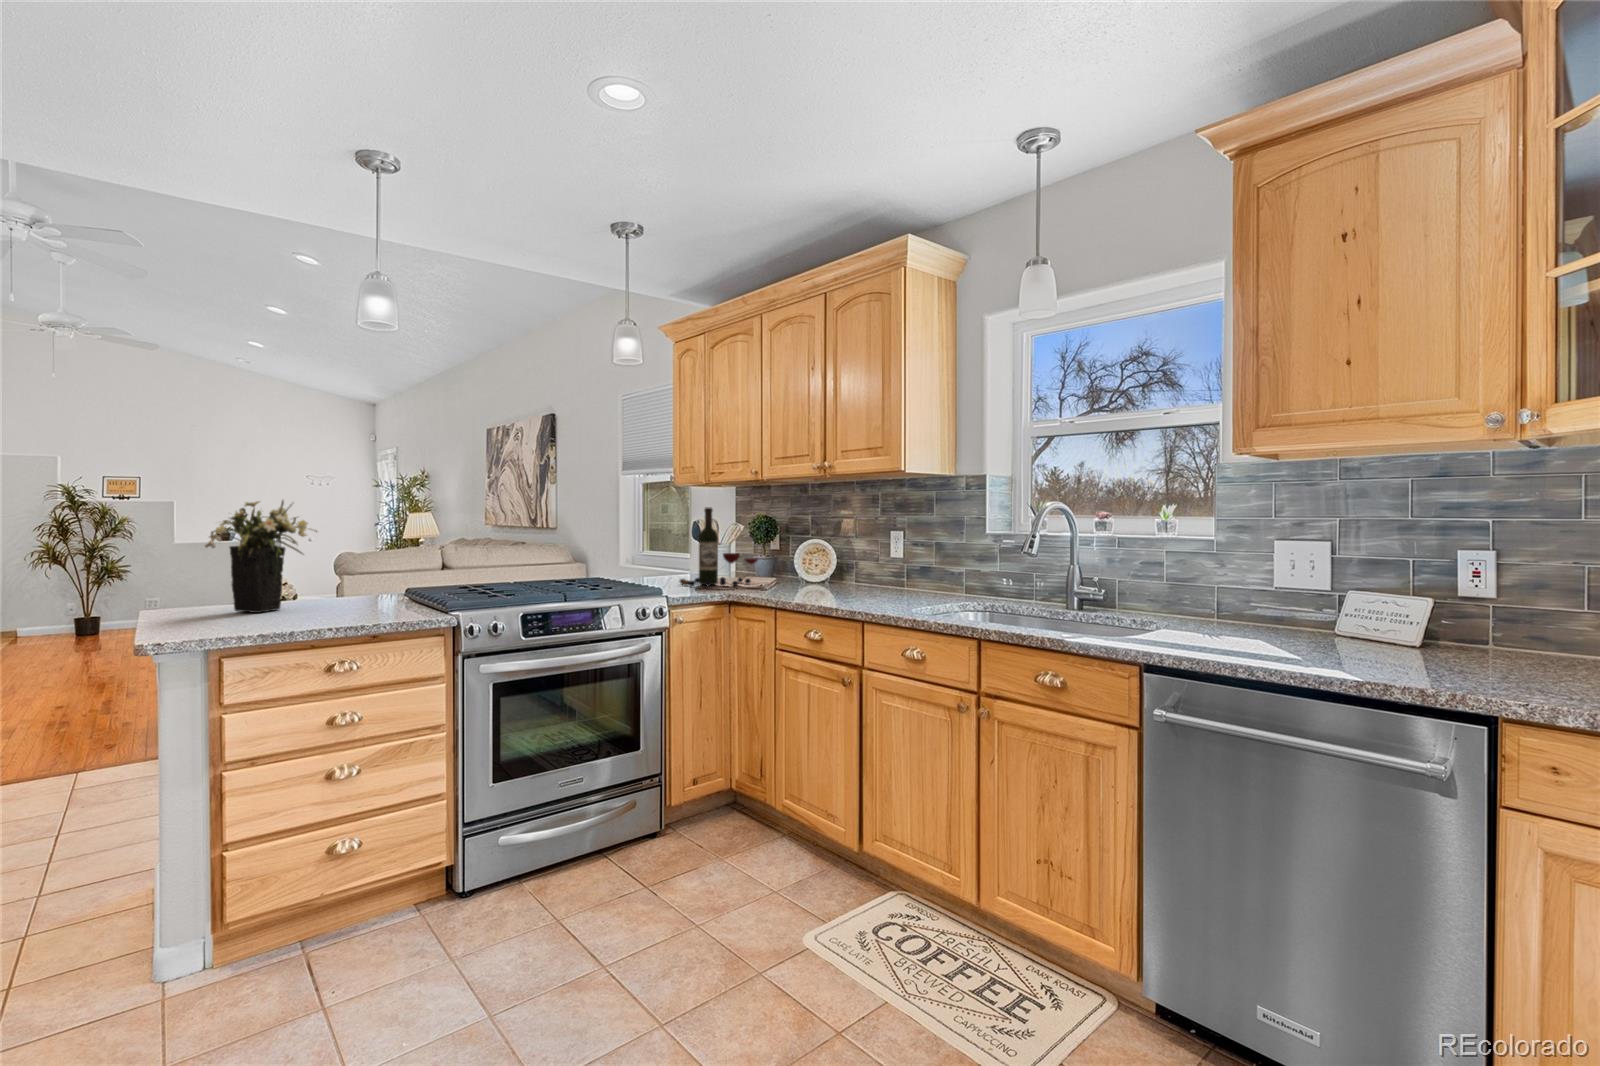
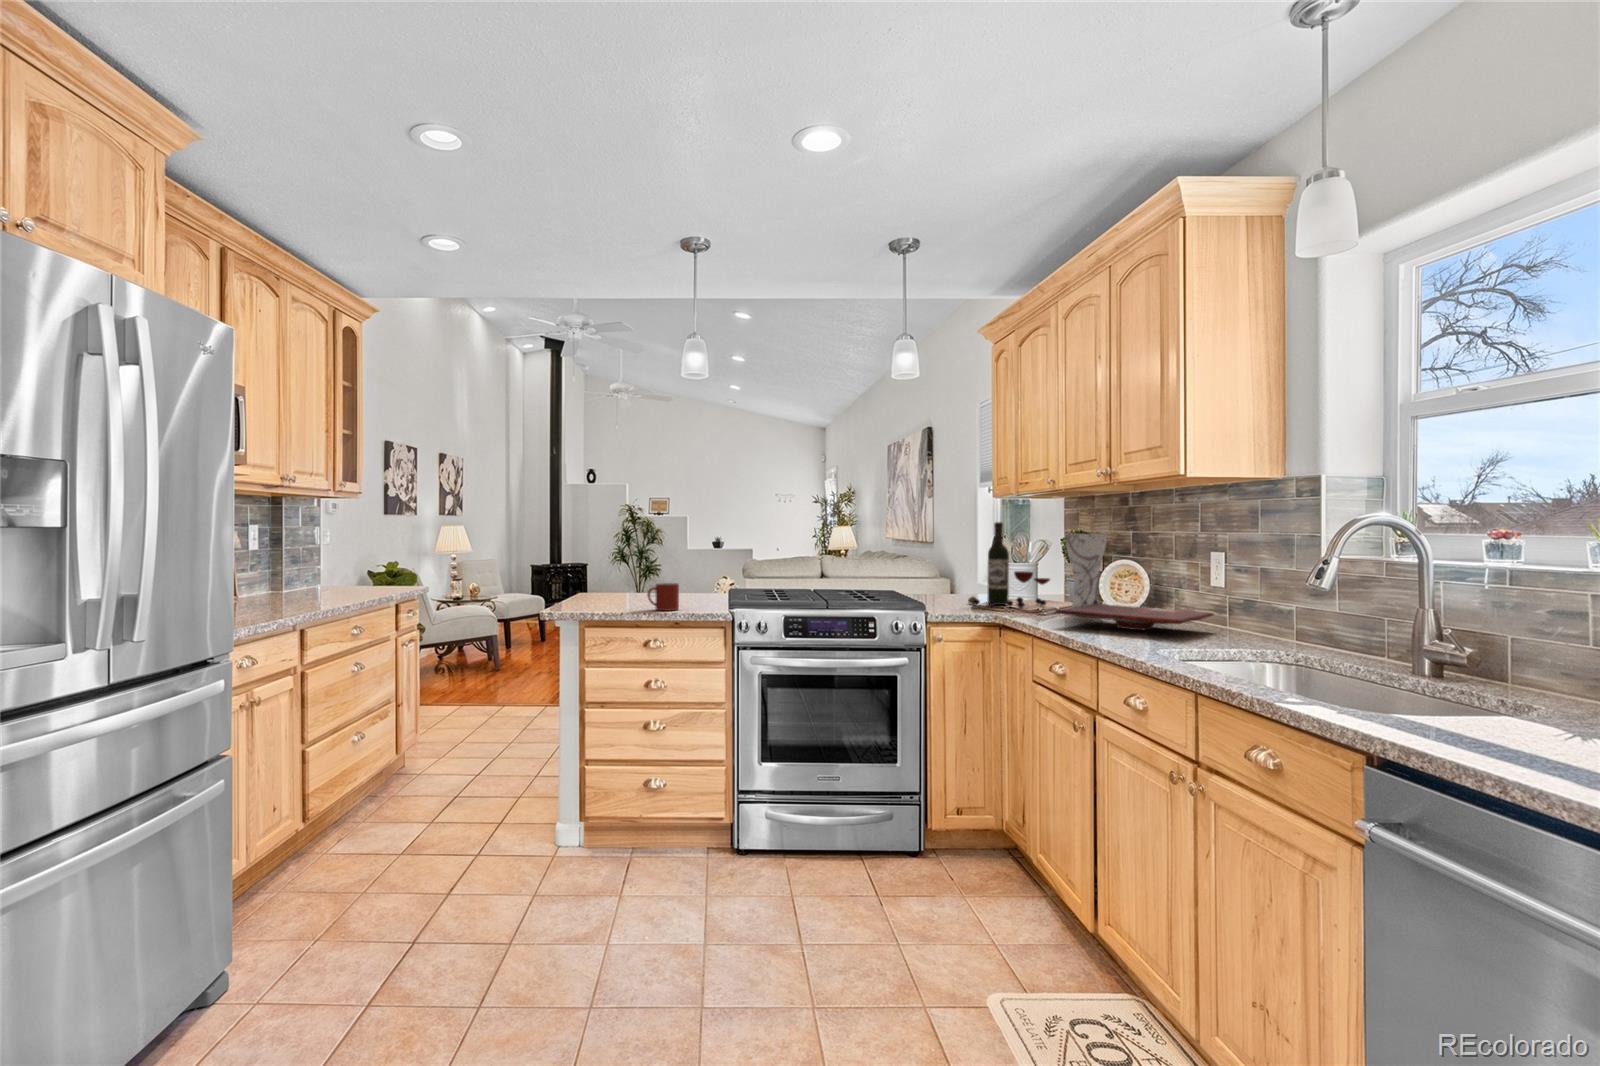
flower arrangement: present [205,500,317,613] -> none [568,519,641,606]
vase: none [778,518,812,589] -> present [1066,534,1107,607]
mug: none [343,578,383,613] -> present [647,583,679,611]
cutting board: none [800,578,910,597] -> present [1055,604,1213,630]

